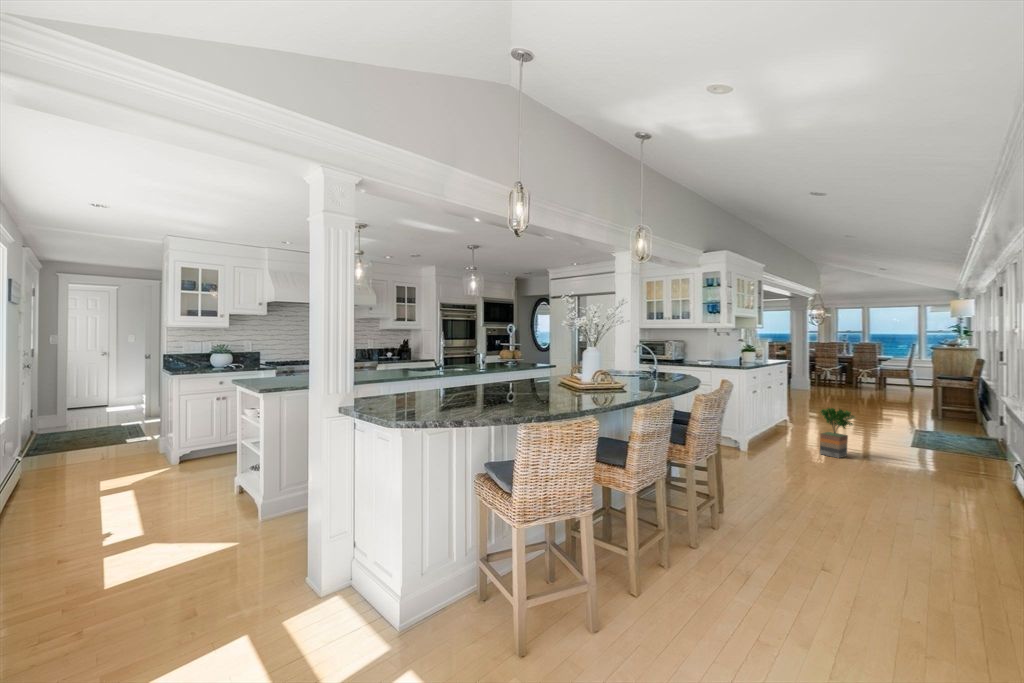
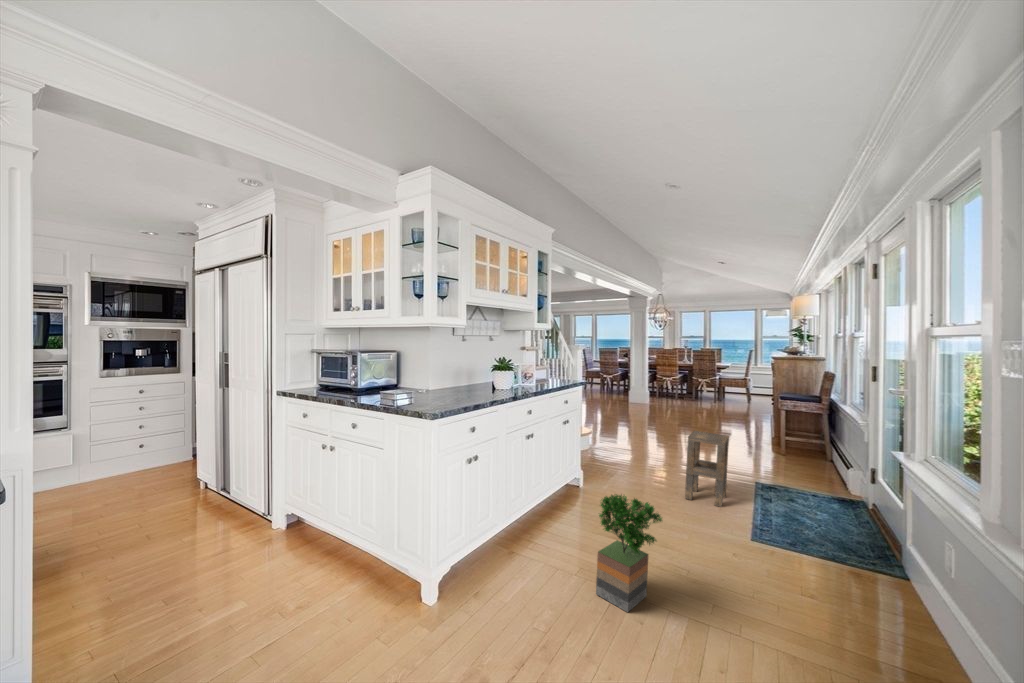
side table: none [860,392,891,436] -> present [685,431,729,507]

